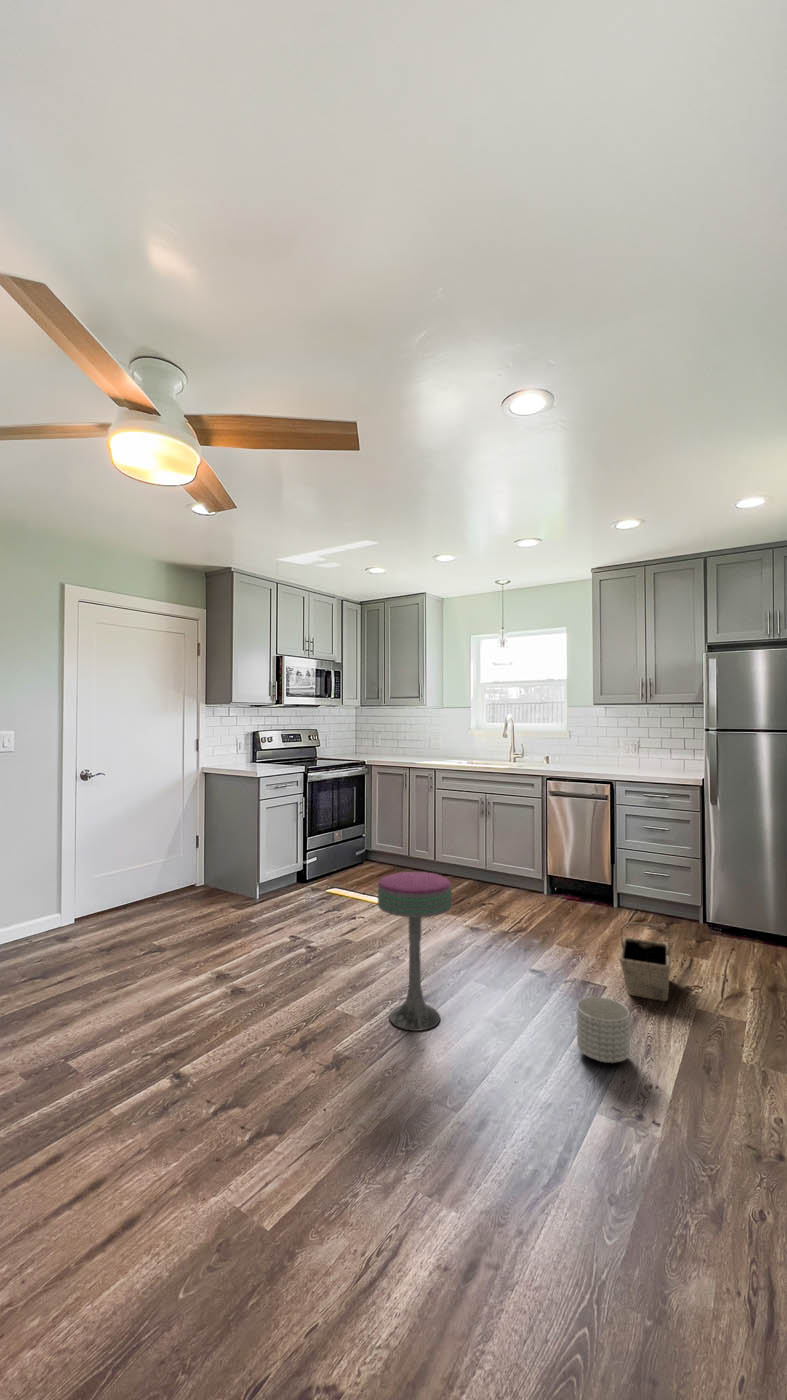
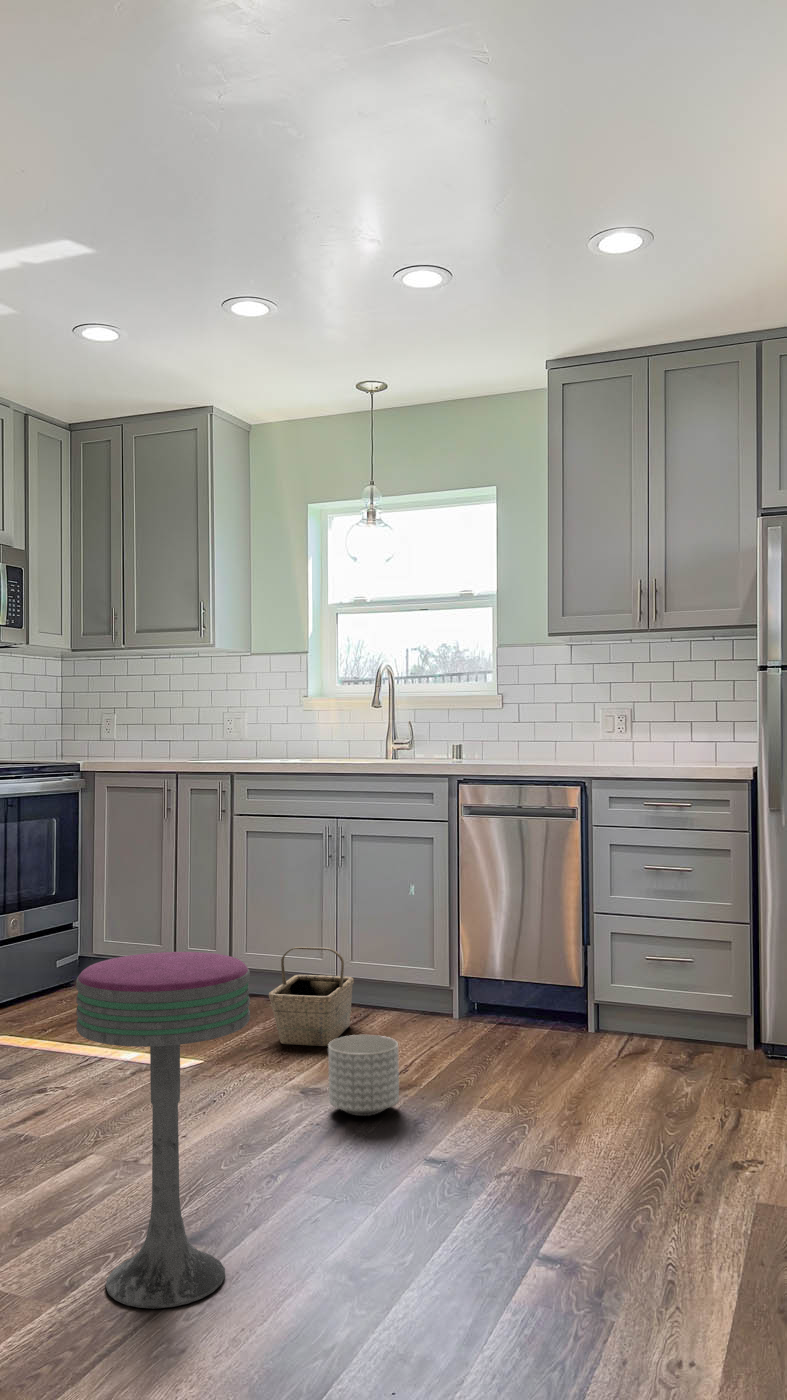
basket: present [619,922,671,1001] -> present [269,947,354,1046]
planter: present [577,997,630,1063] -> present [328,1035,399,1116]

